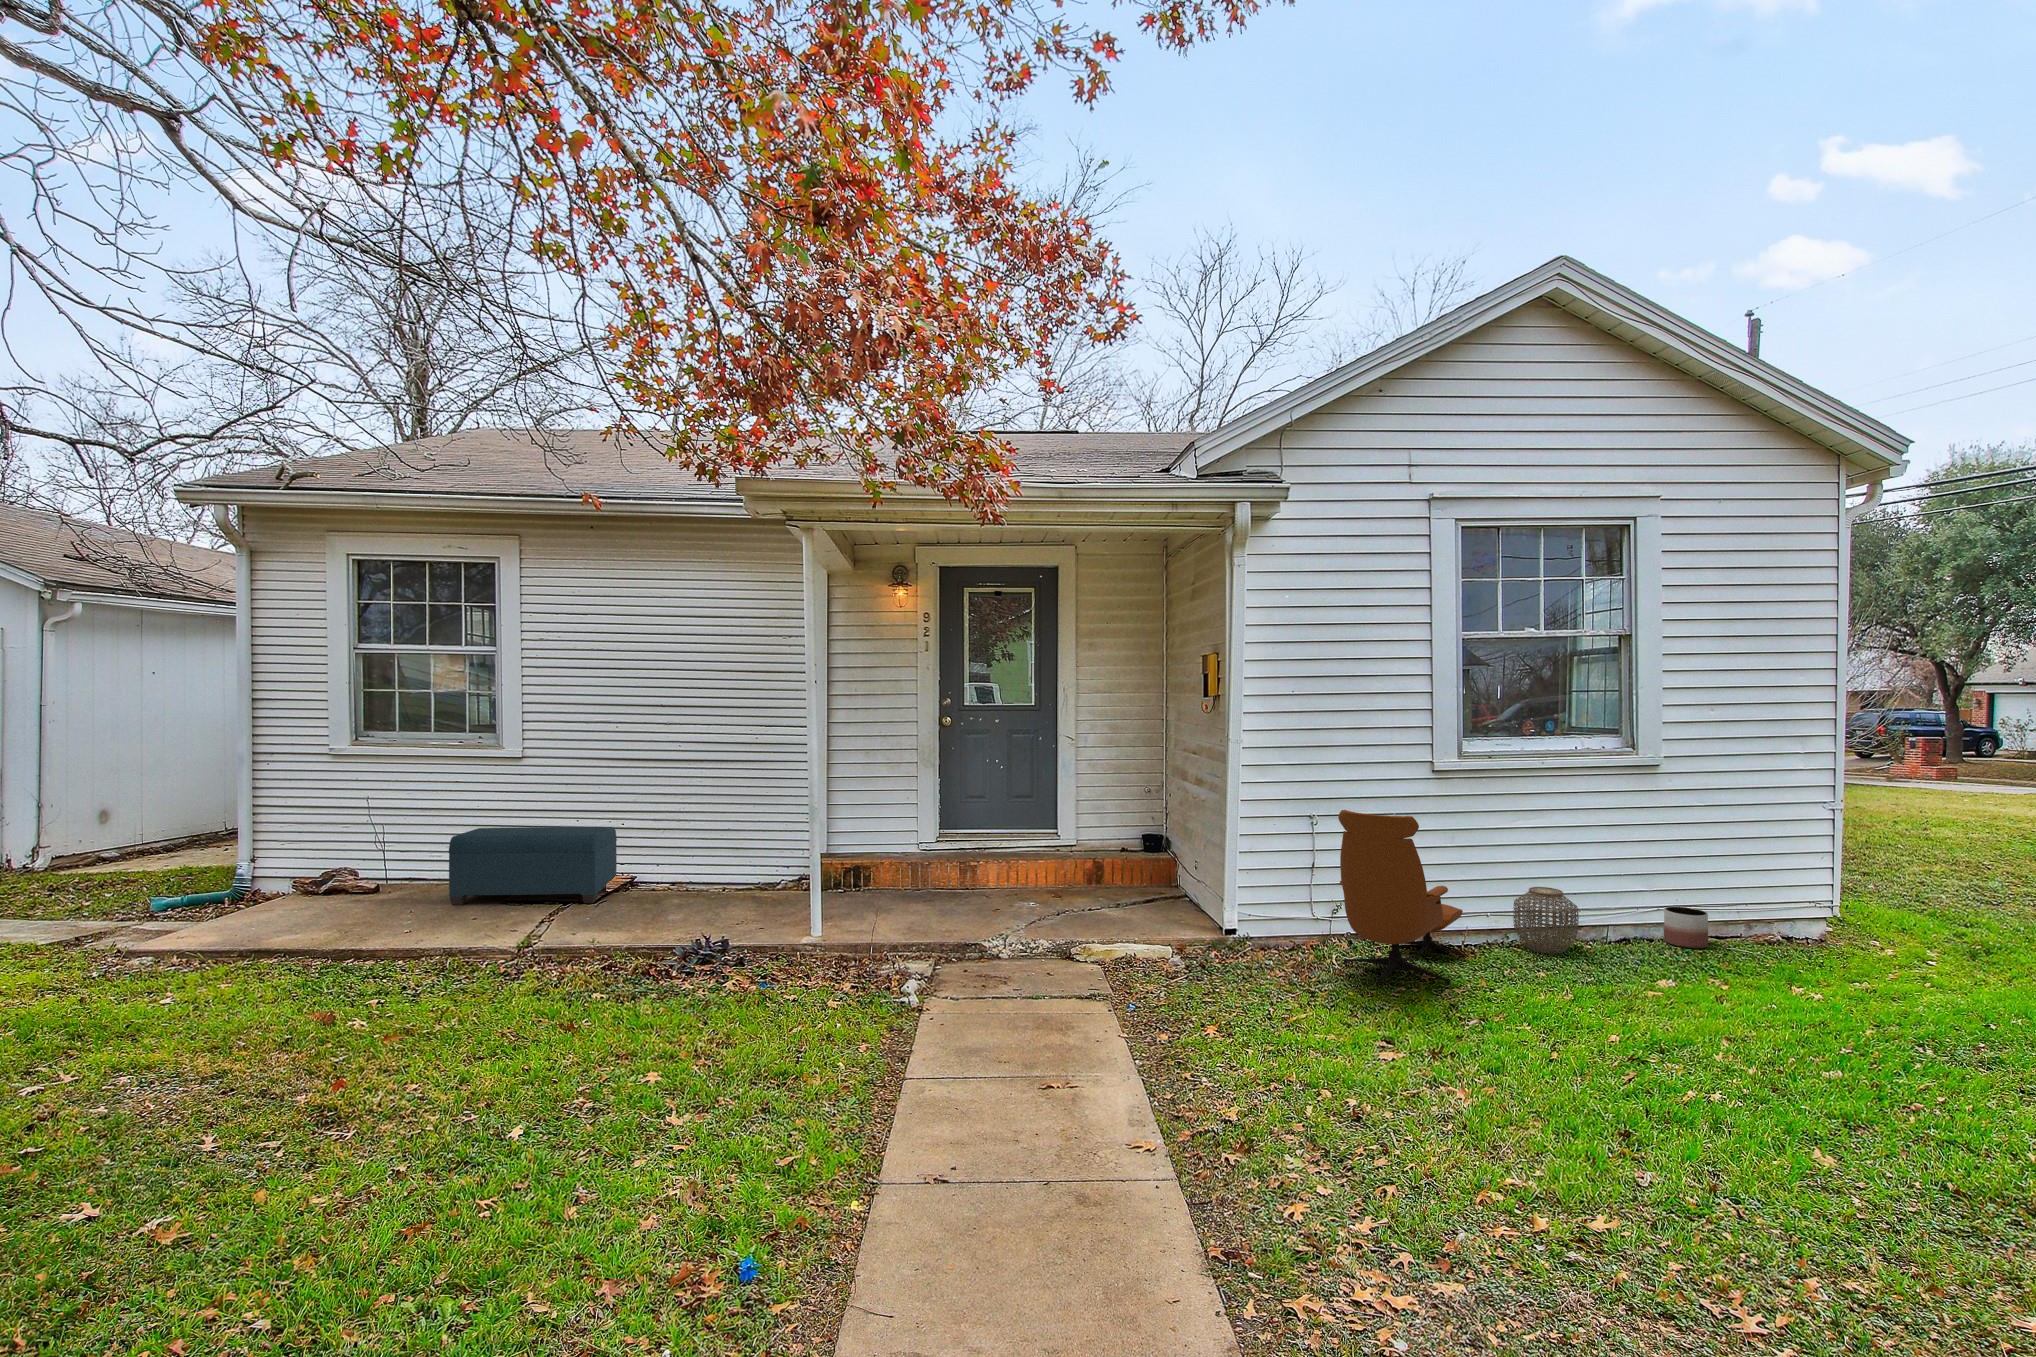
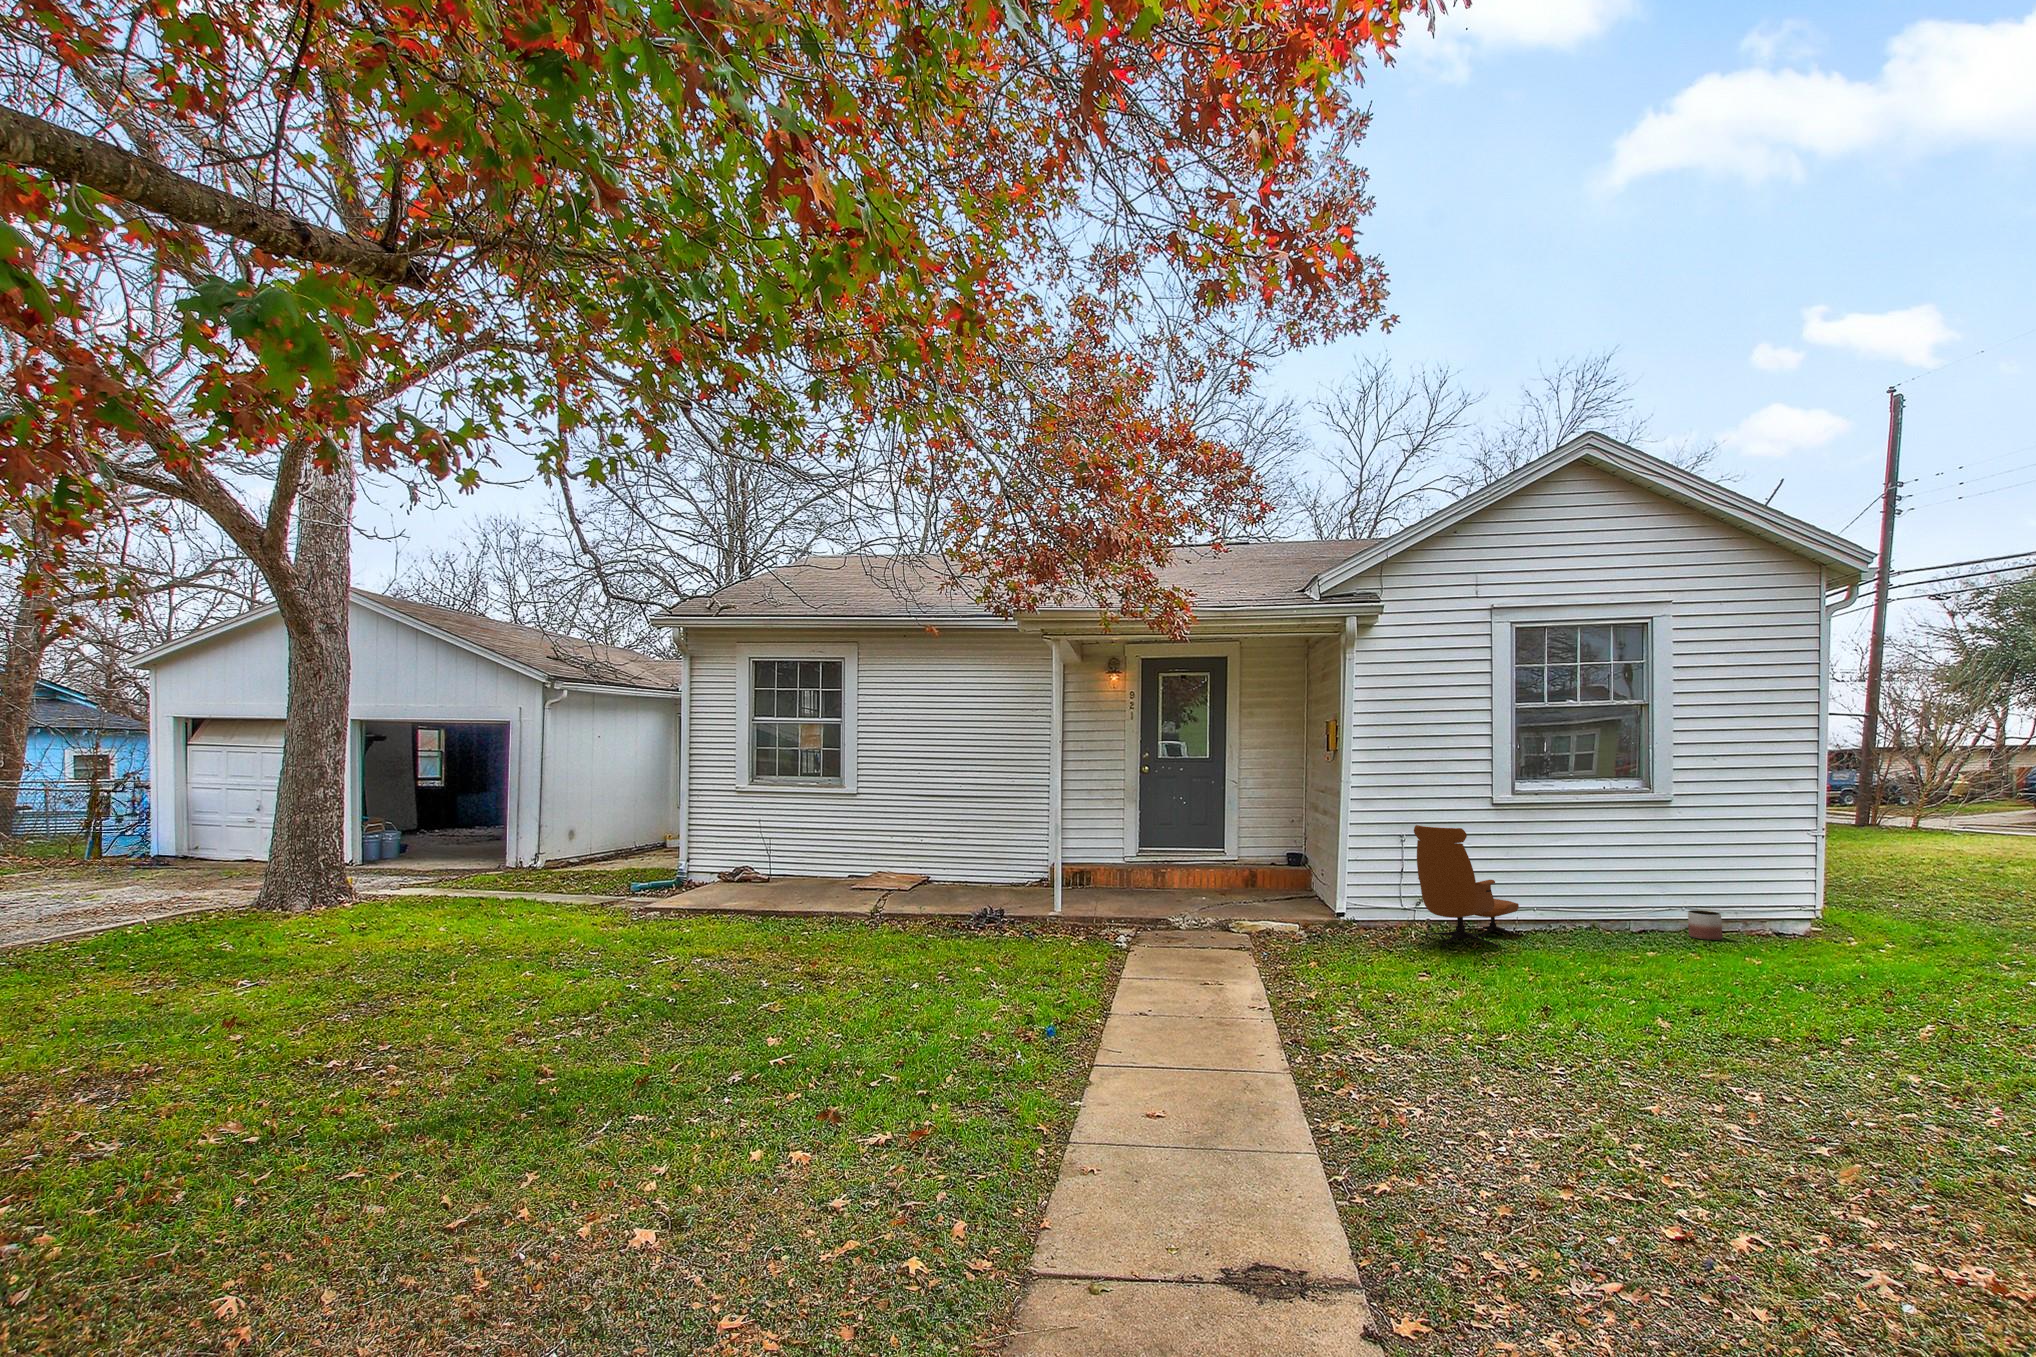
bench: present [449,827,617,905] -> none [813,841,914,892]
woven basket: present [1513,887,1579,954] -> none [1562,891,1611,938]

